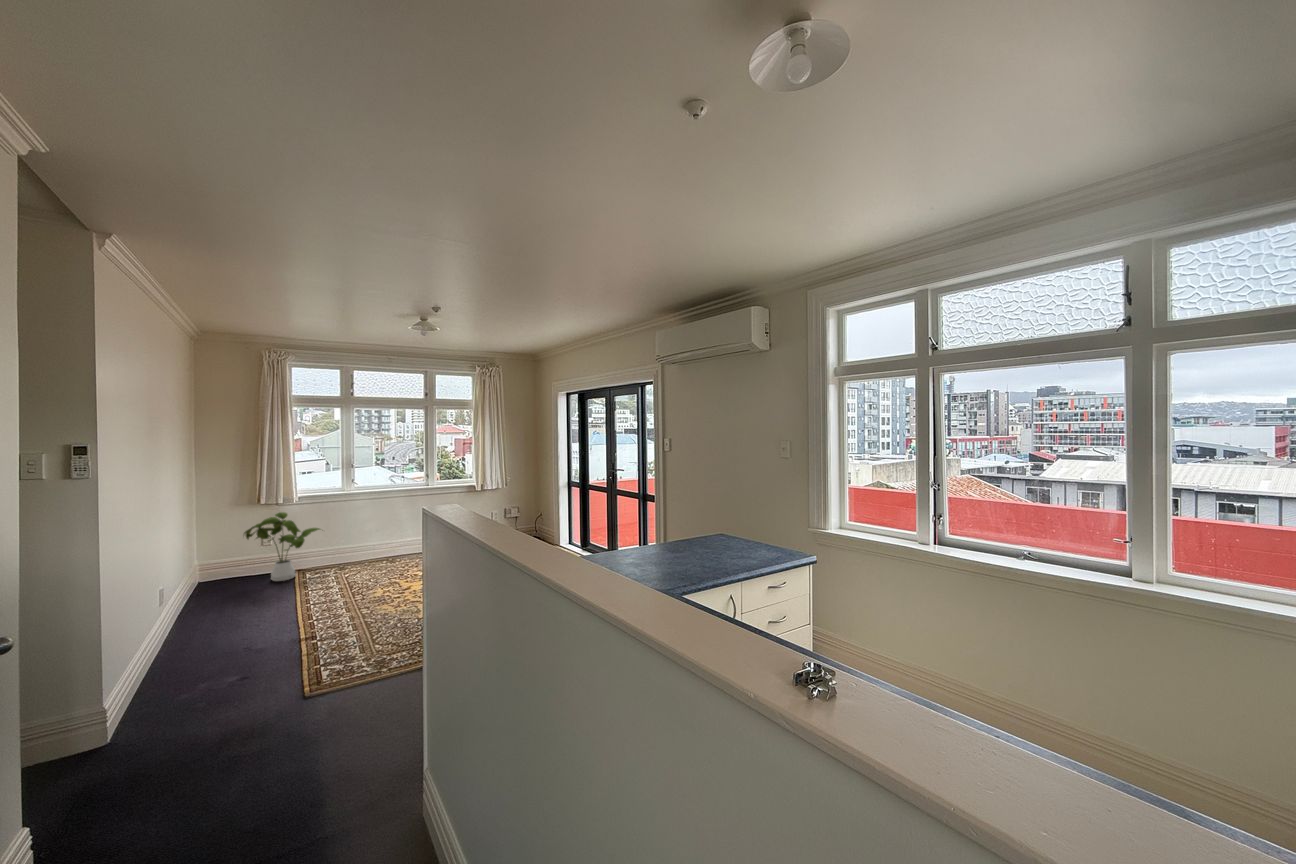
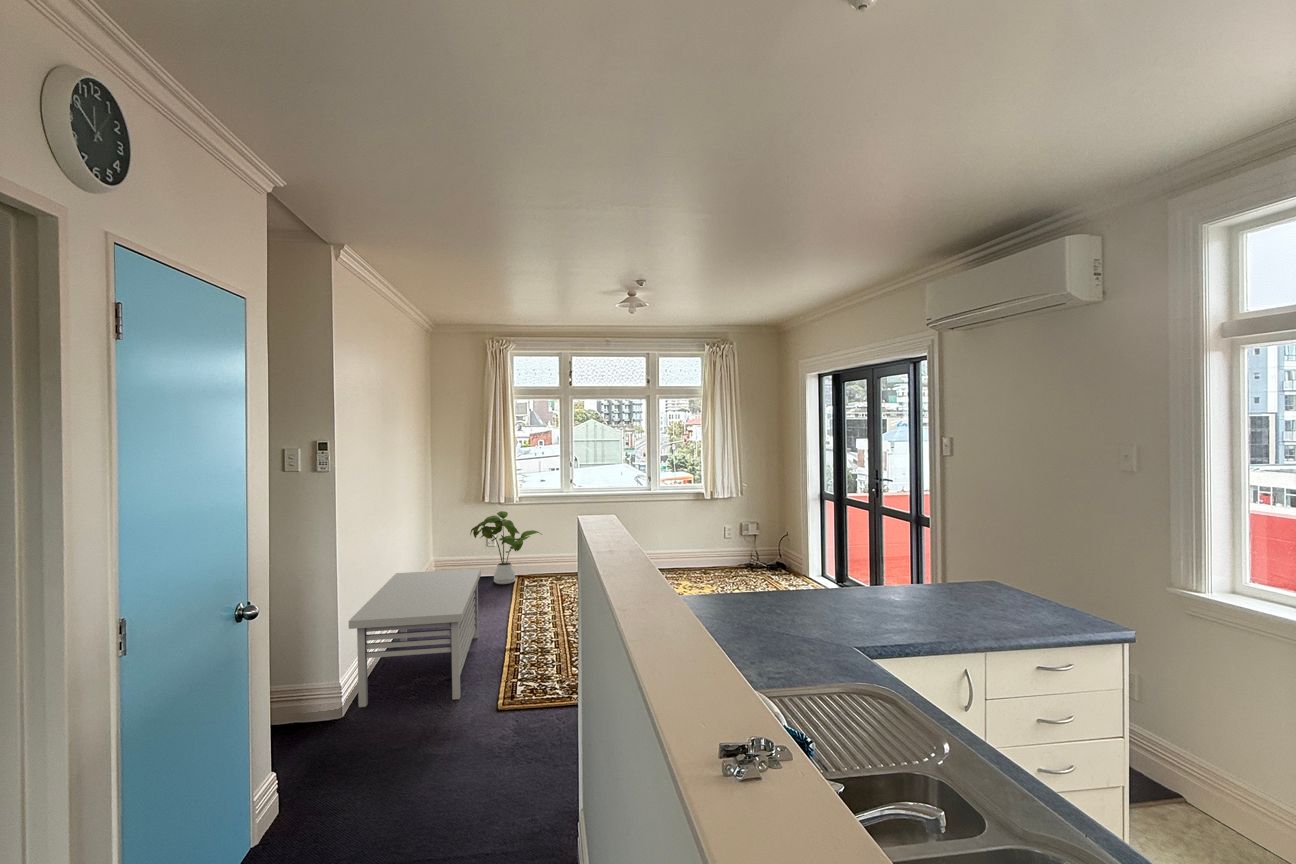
storage bench: none [123,570,269,726] -> present [349,569,481,707]

